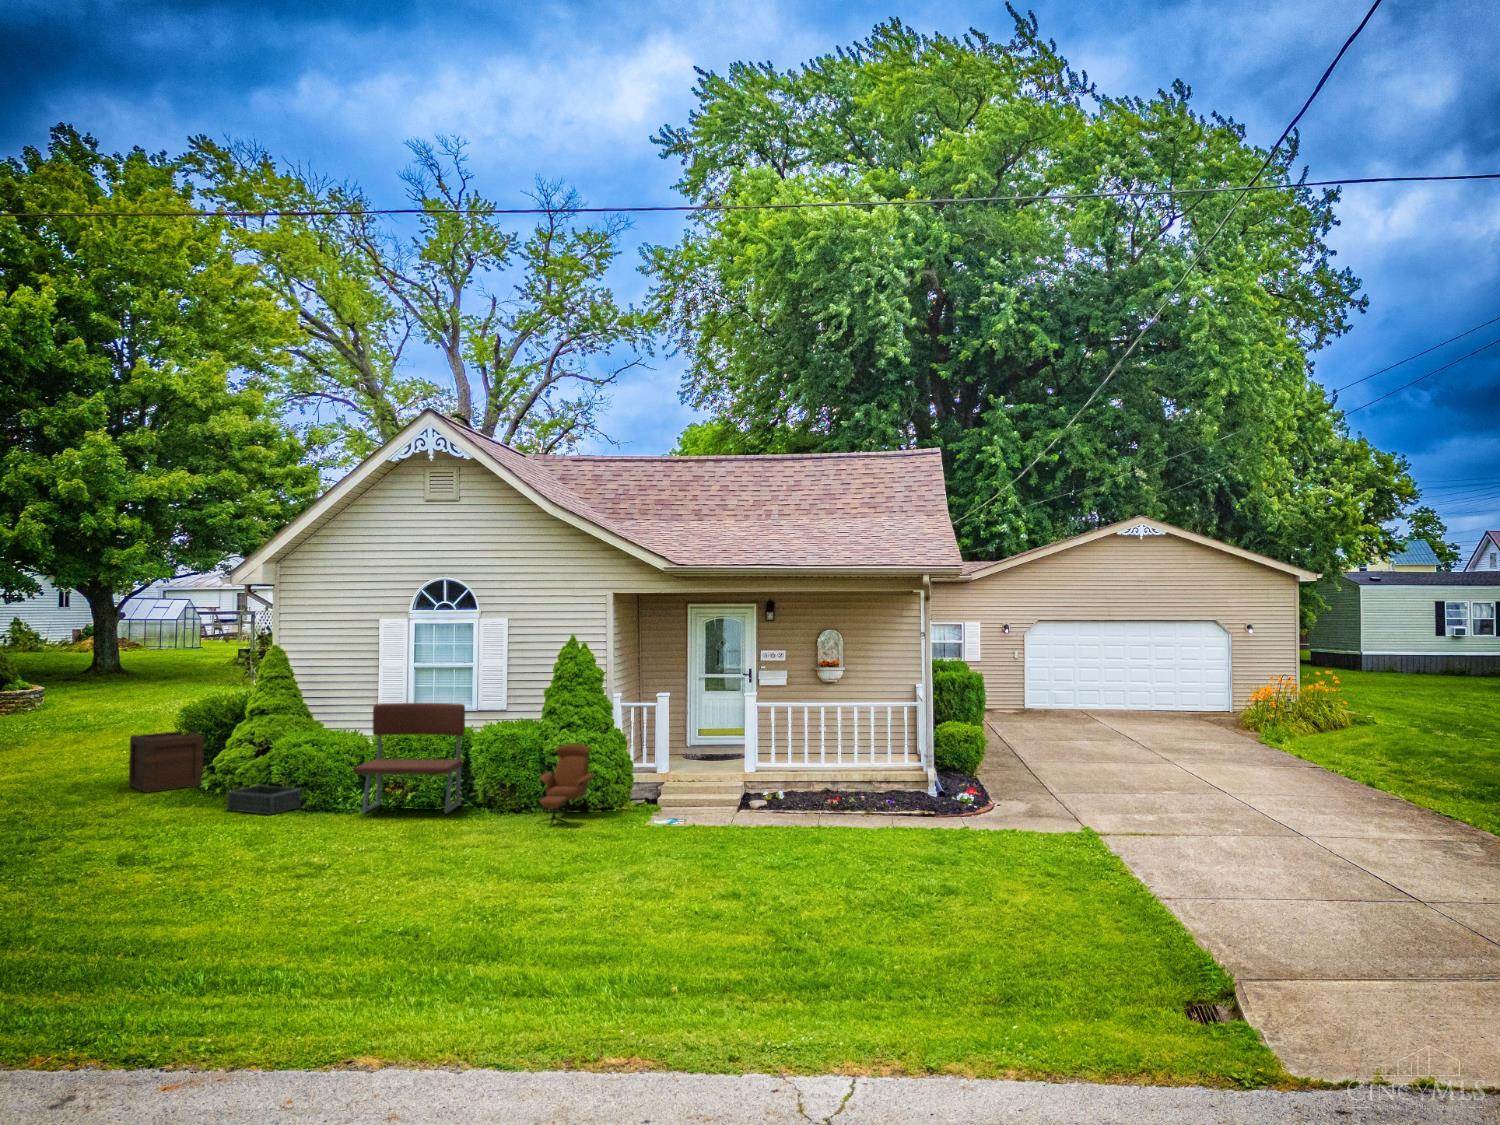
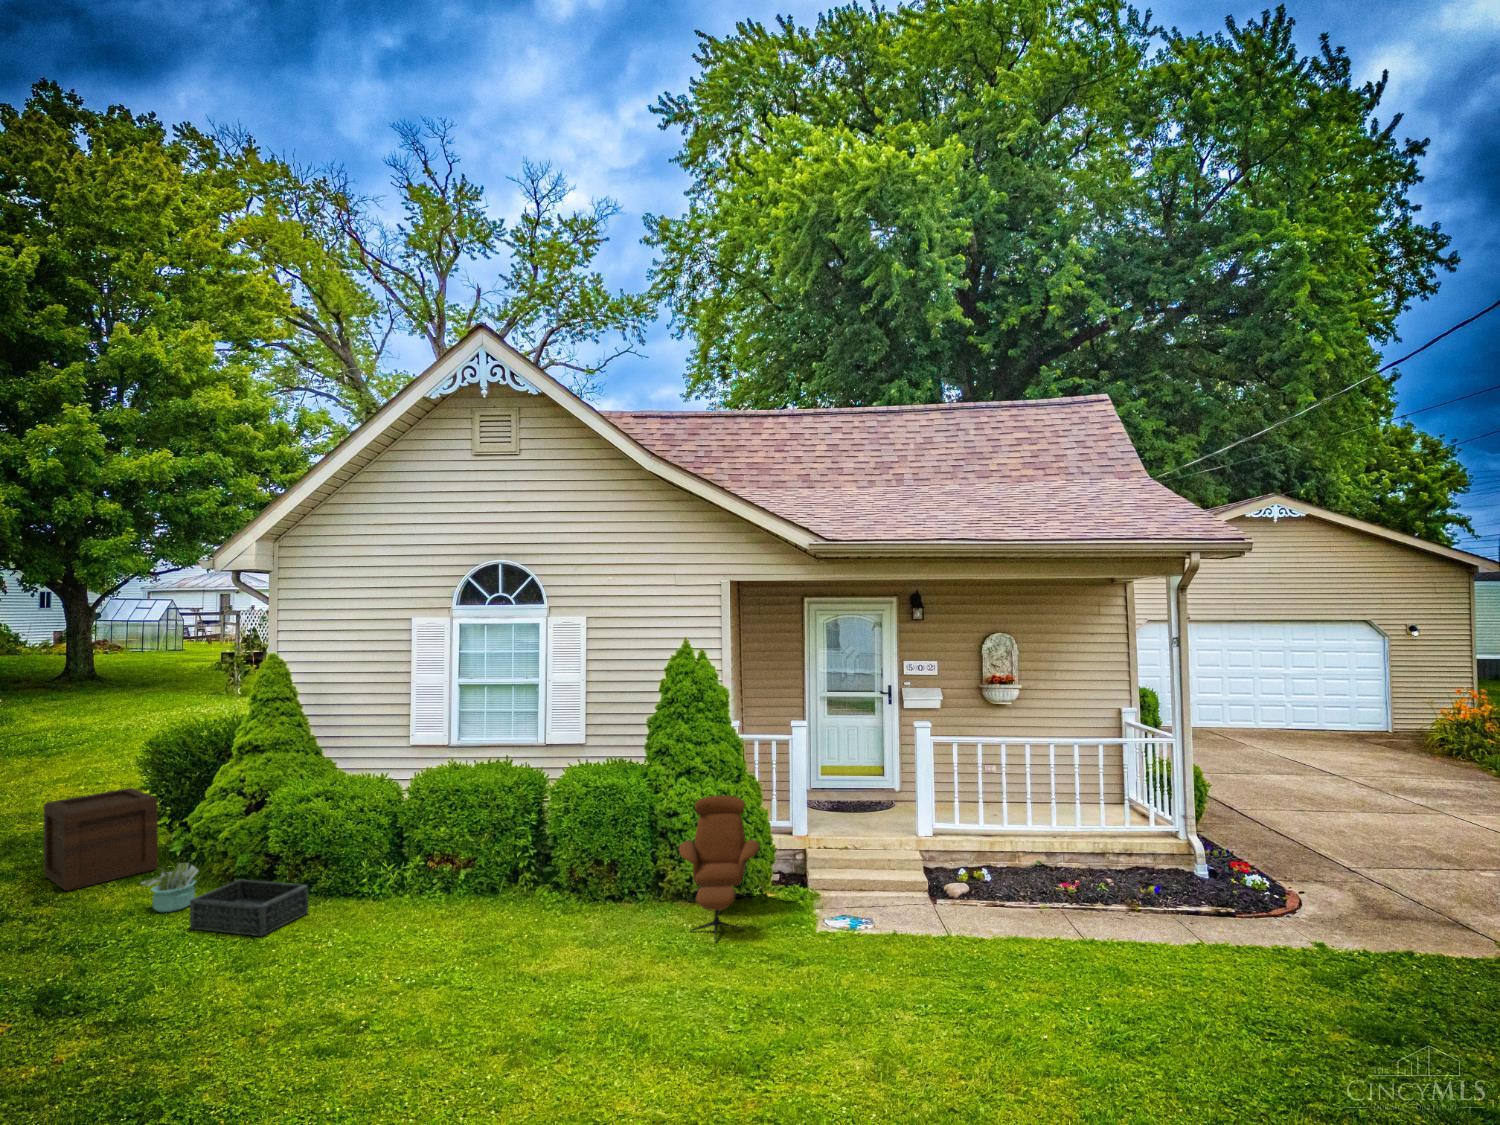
bench: present [354,703,465,813] -> none [394,744,555,923]
decorative plant: none [195,774,232,804] -> present [142,863,198,912]

